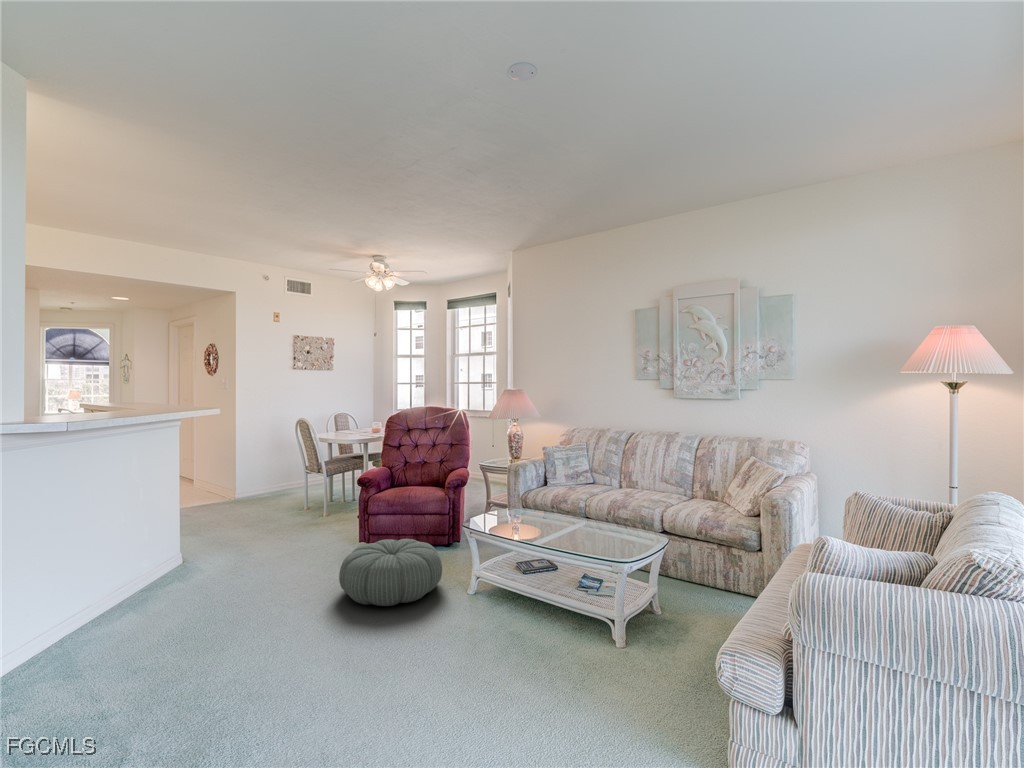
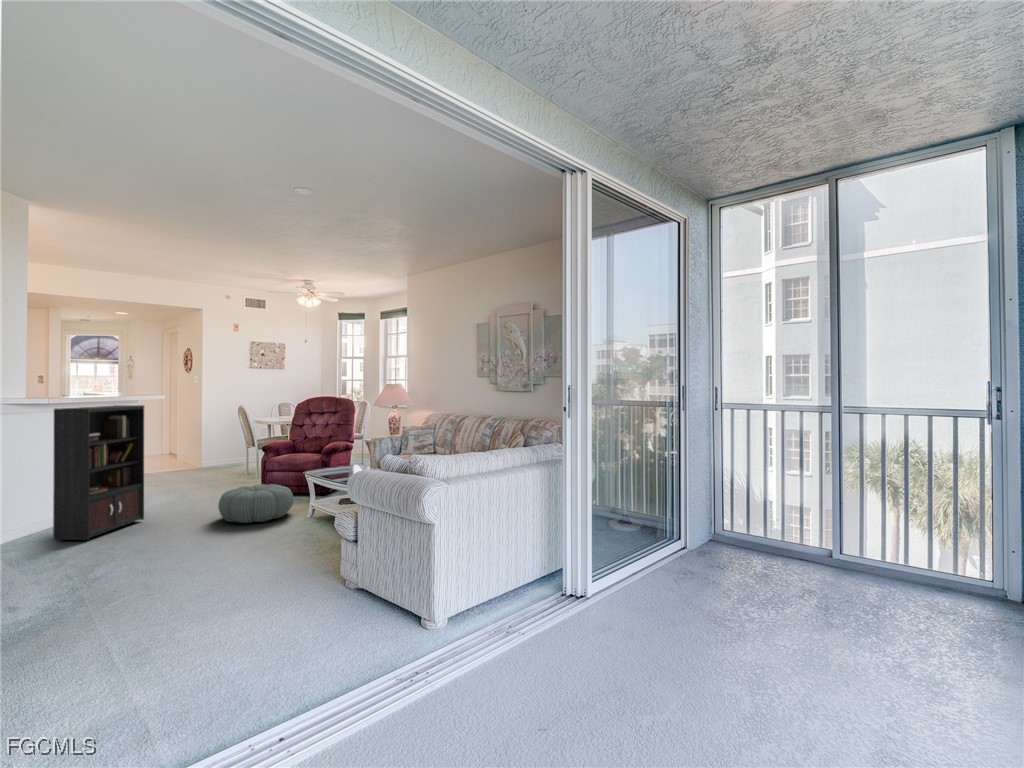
bookcase: none [101,429,226,663] -> present [53,405,144,540]

